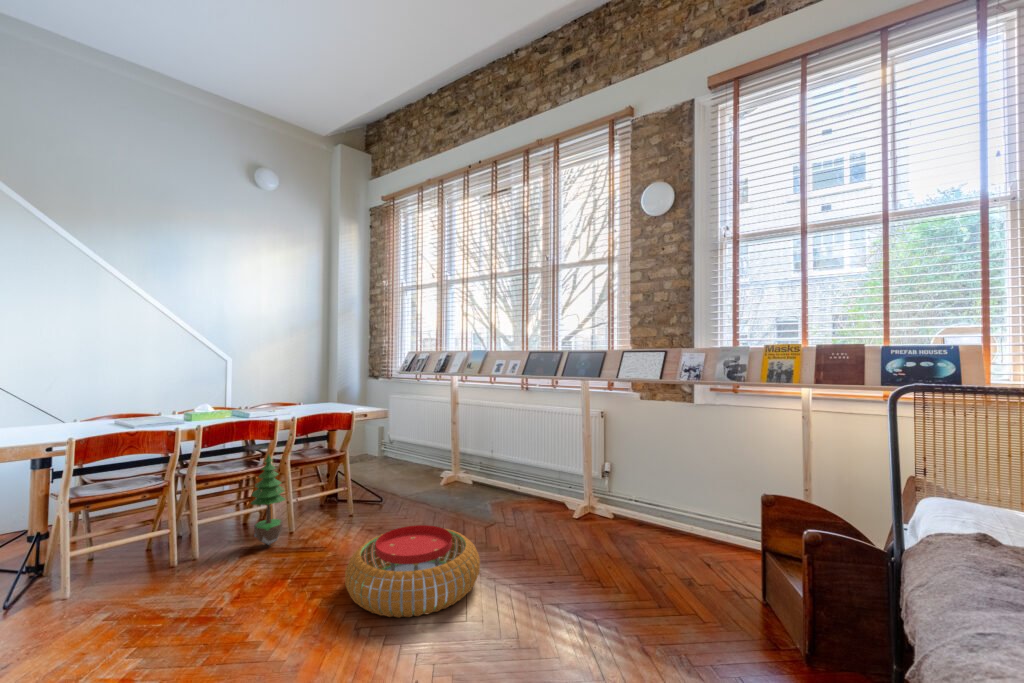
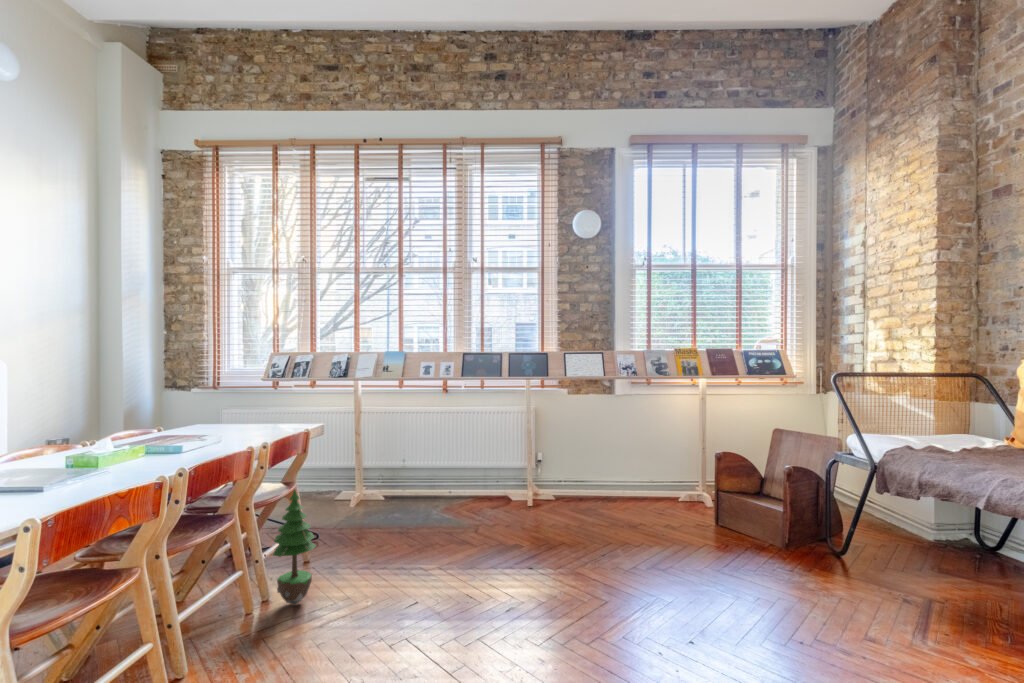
pouf: present [345,525,480,618] -> none [460,526,585,608]

